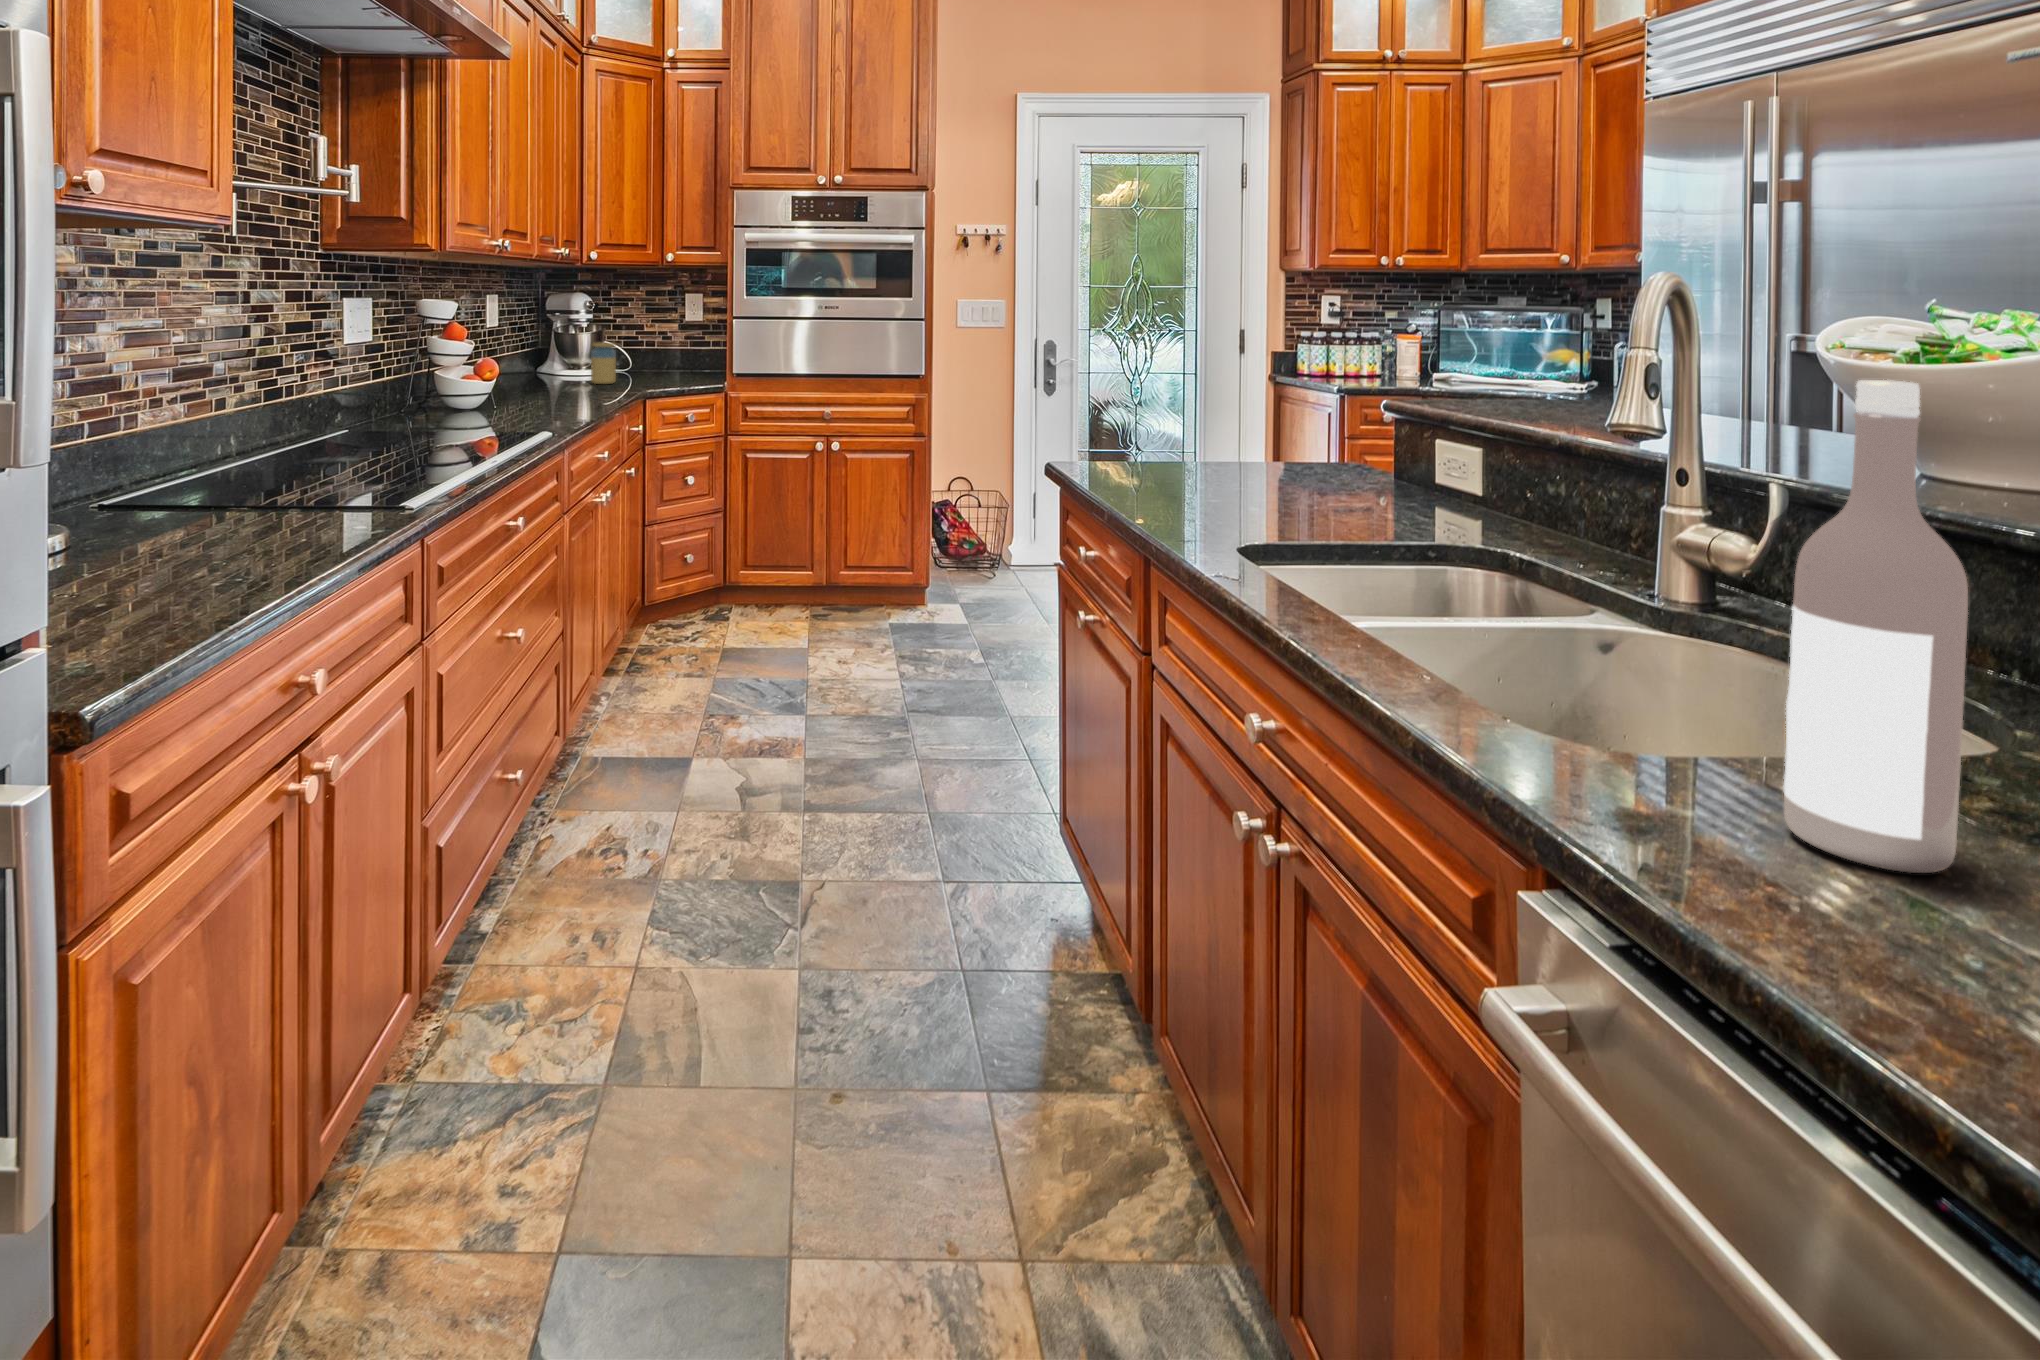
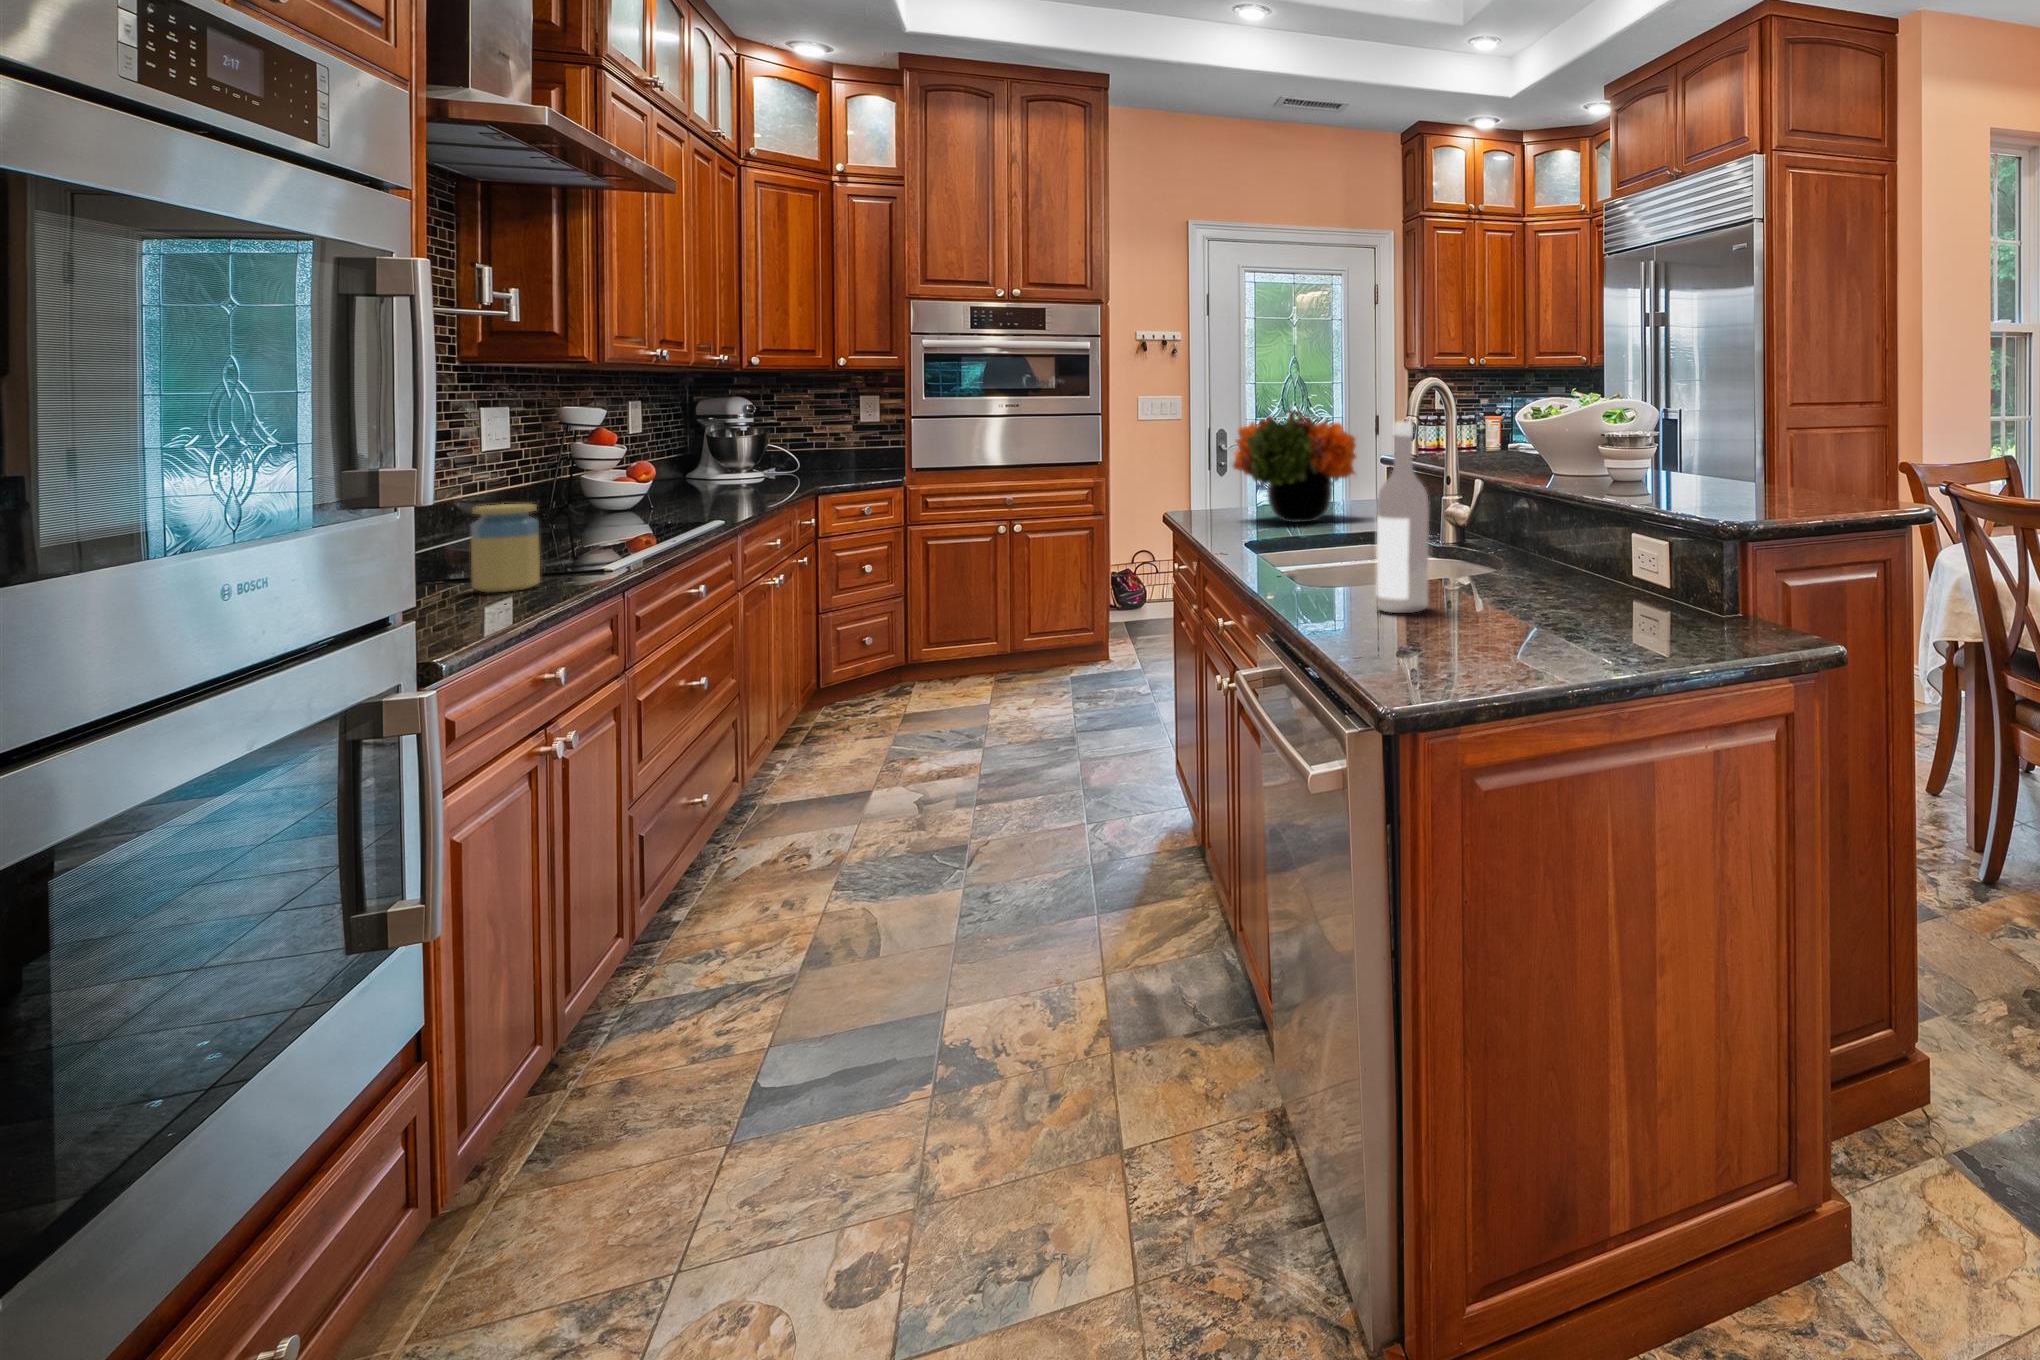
flower arrangement: none [1154,323,1354,493] -> present [1233,410,1356,523]
jar: present [591,343,616,384] -> present [470,504,540,592]

